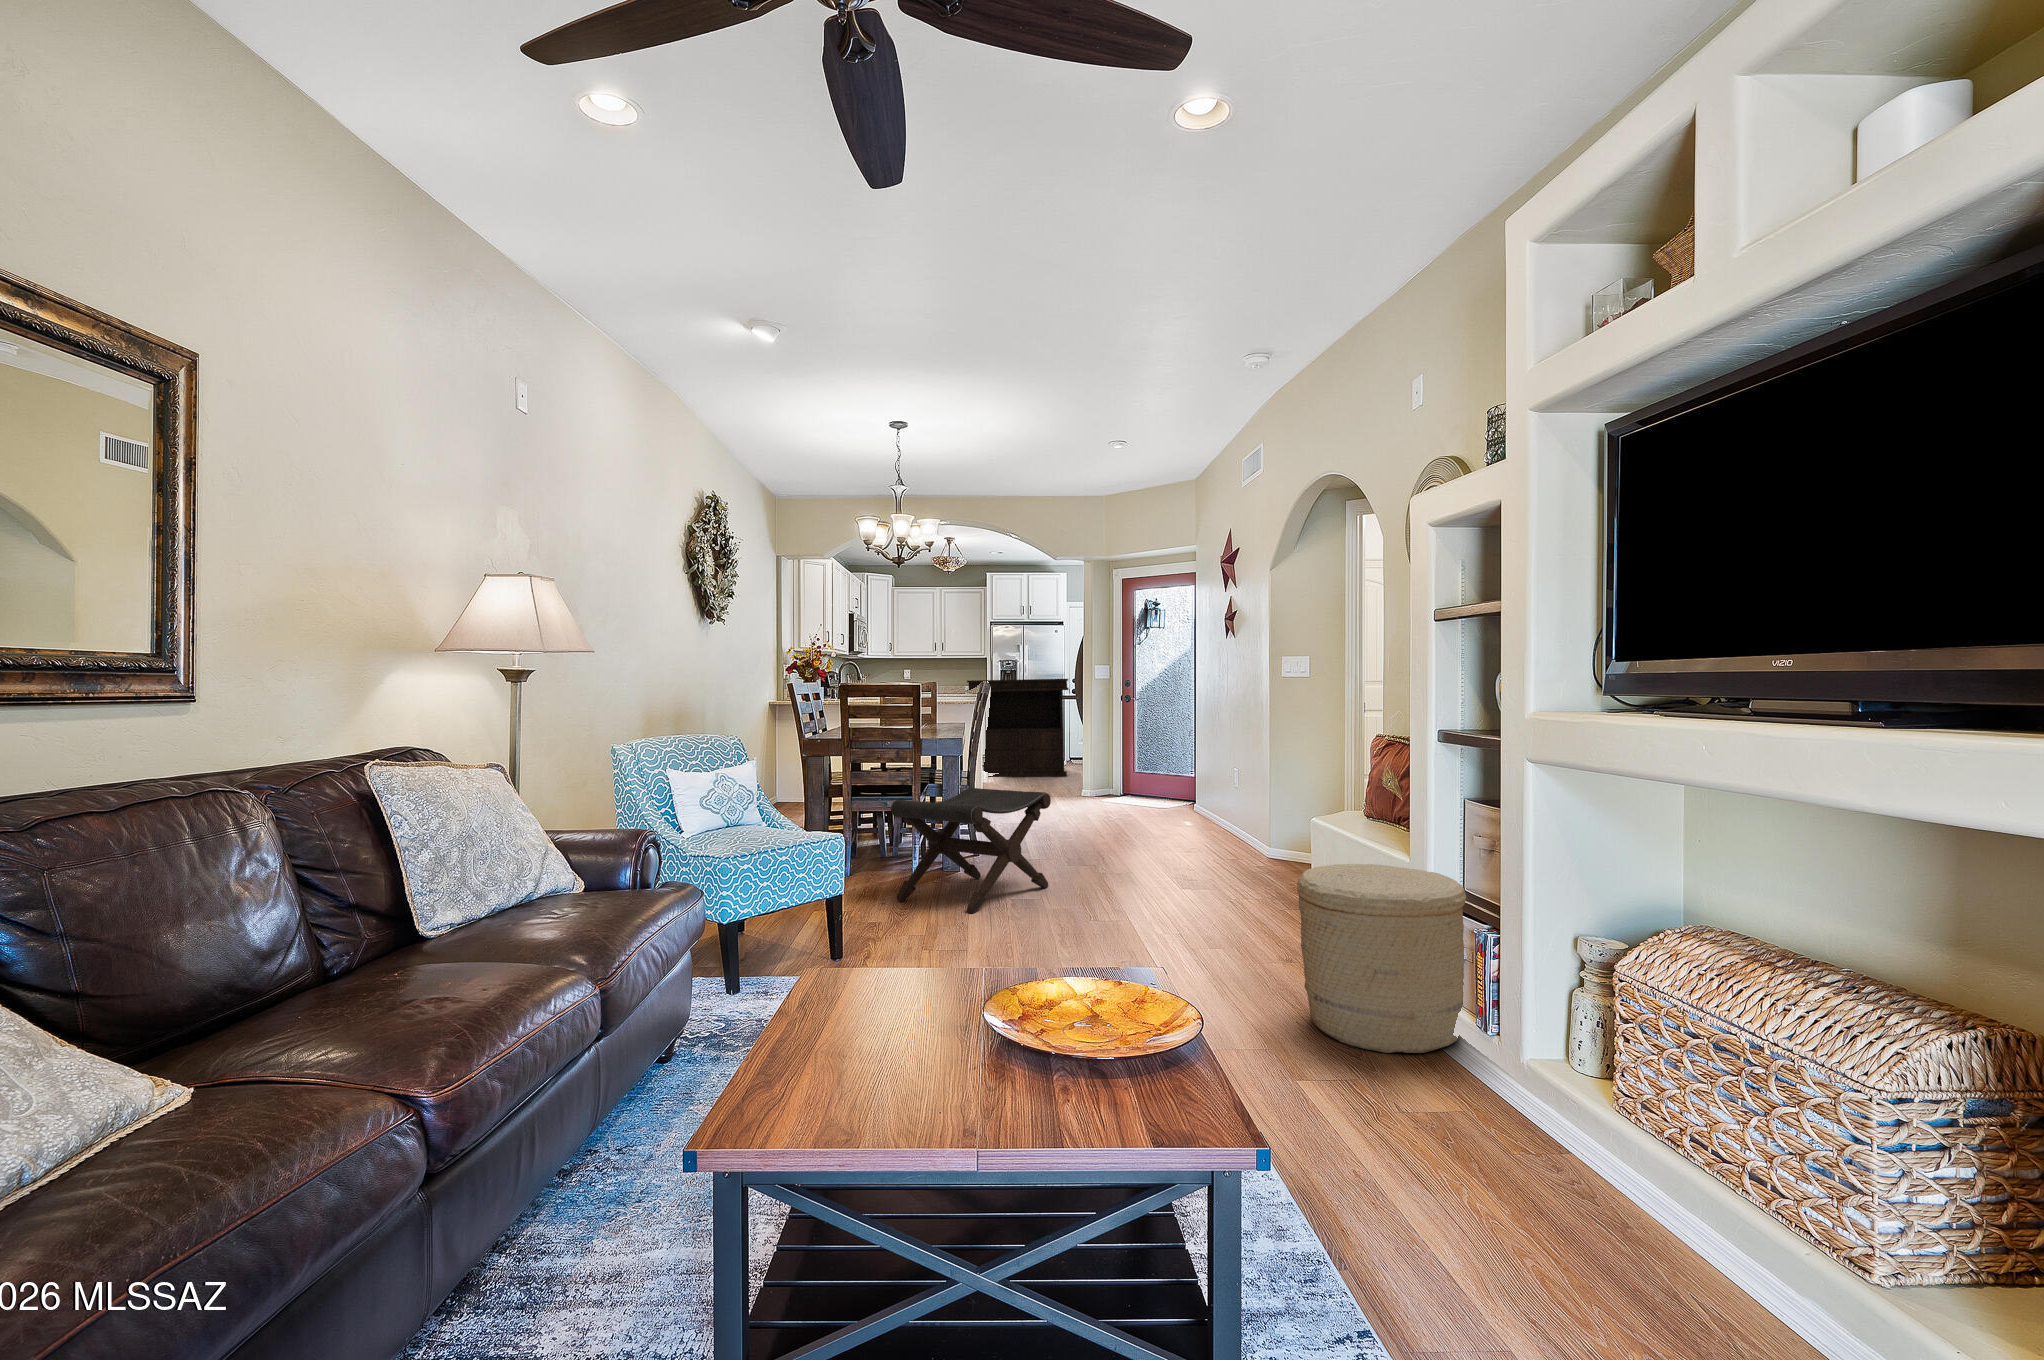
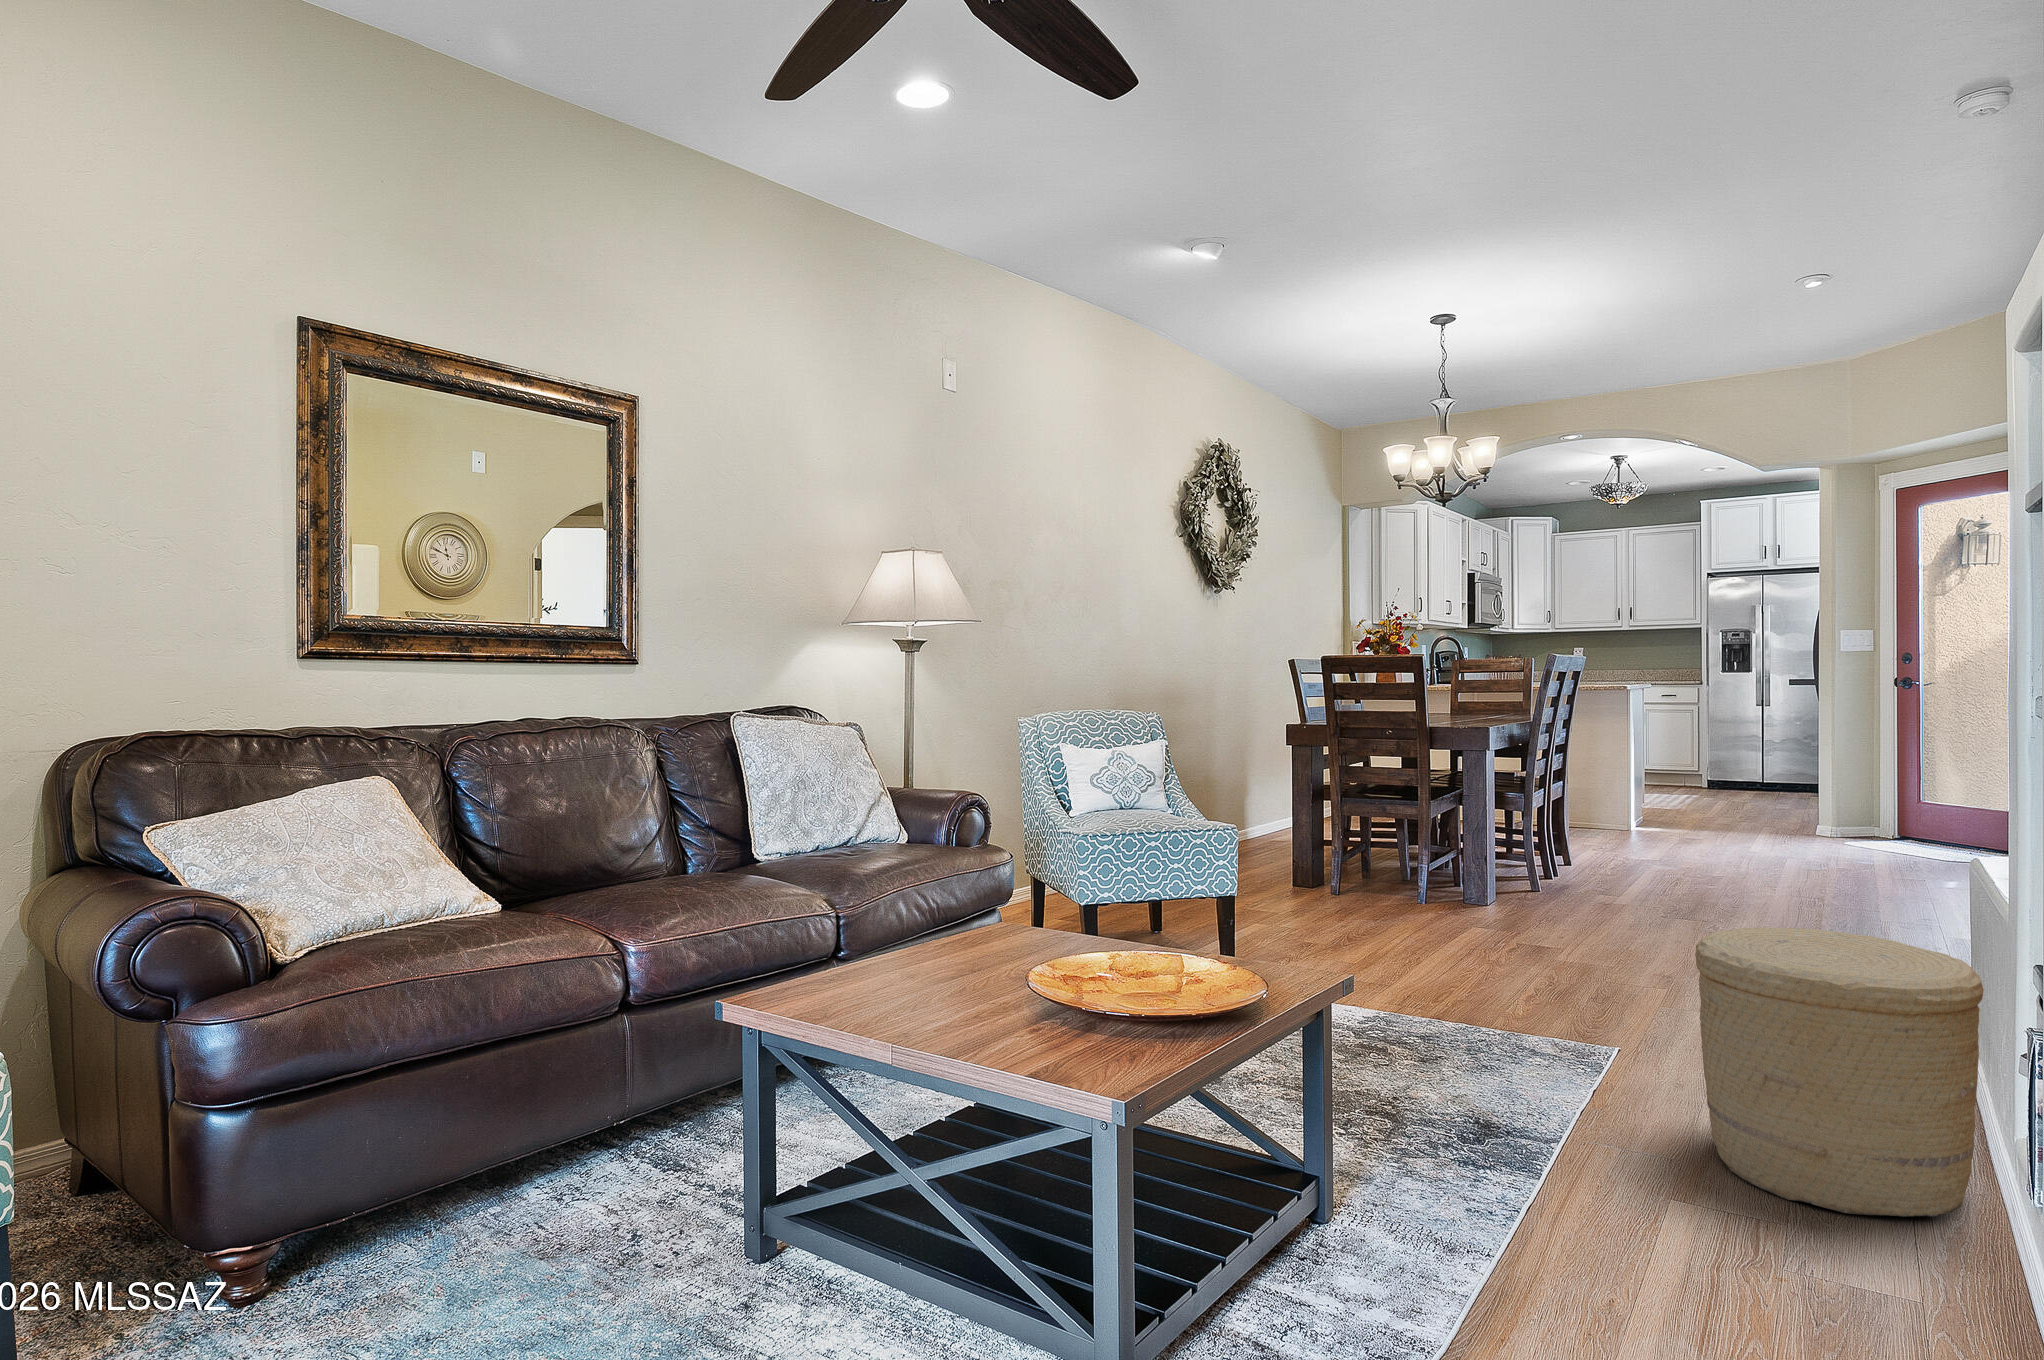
console table: present [967,679,1069,777] -> none [1653,657,1833,806]
footstool: present [891,788,1051,913] -> none [1350,794,1578,947]

